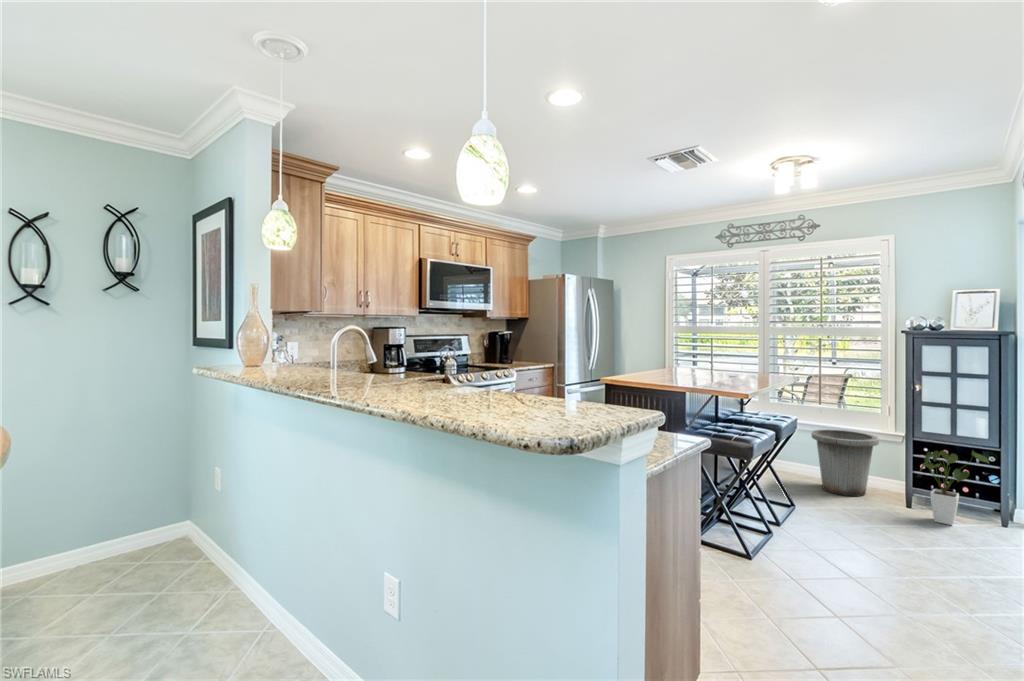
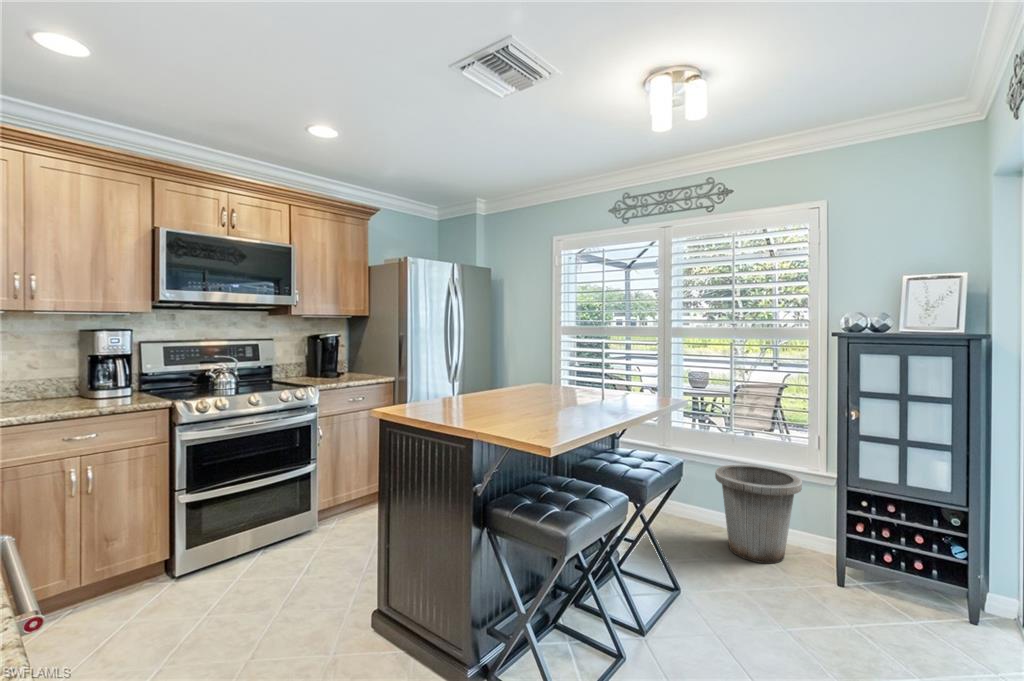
house plant: present [921,451,989,525] -> none [853,508,954,626]

